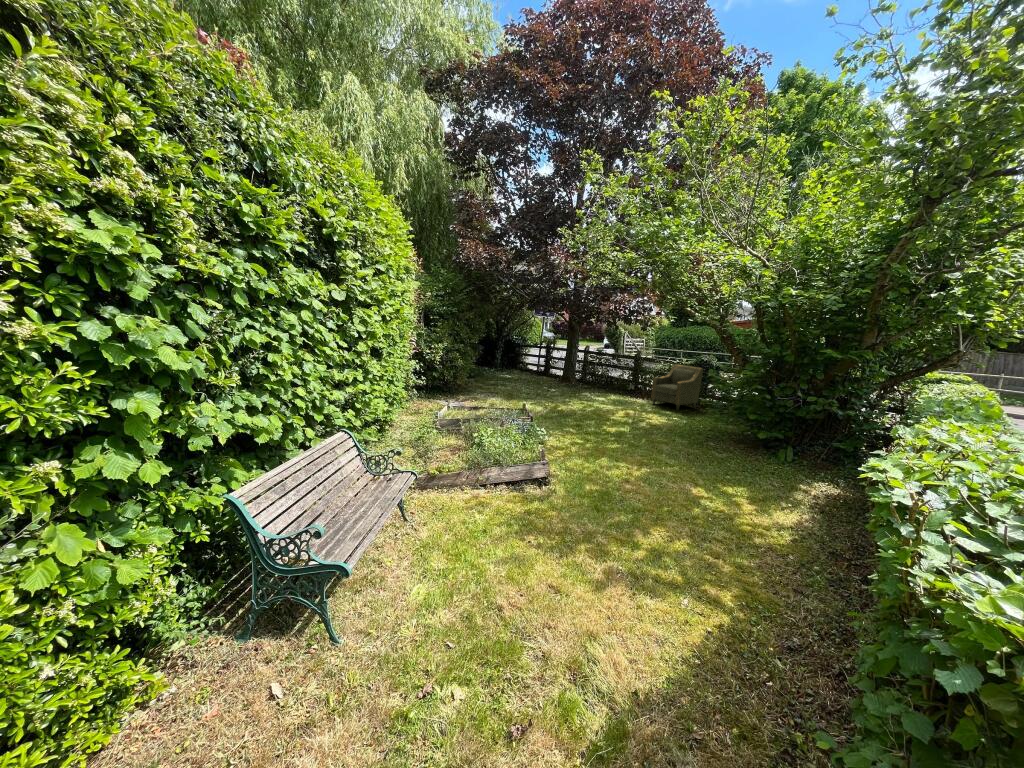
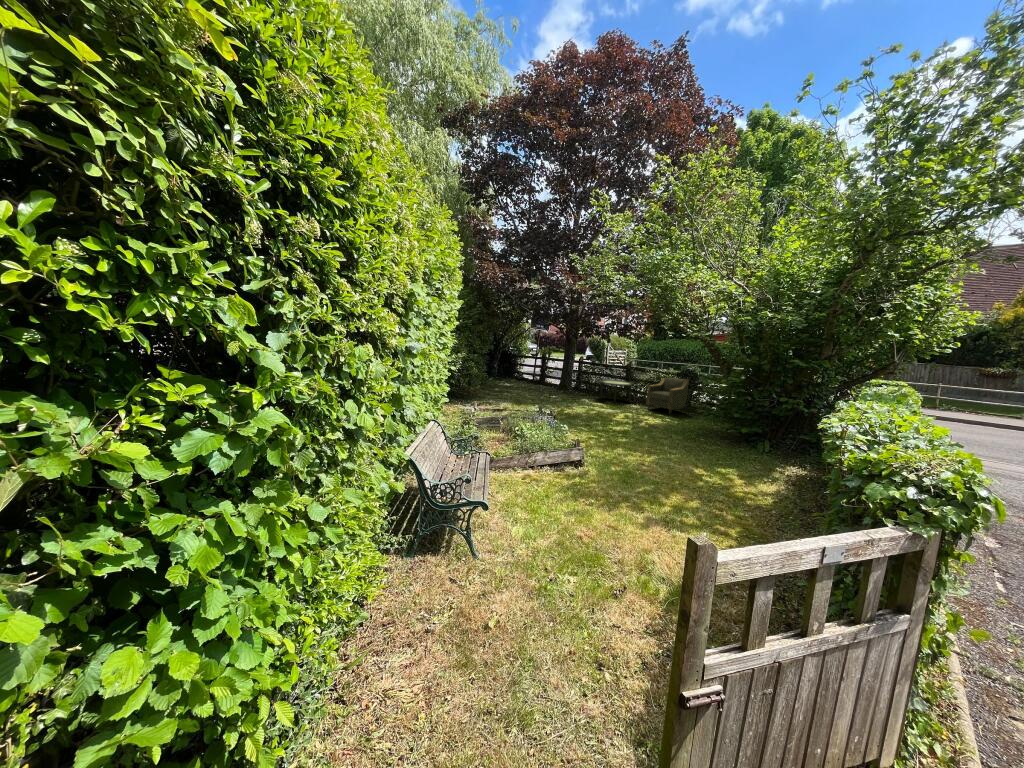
round table: none [602,371,640,397] -> present [600,379,634,403]

